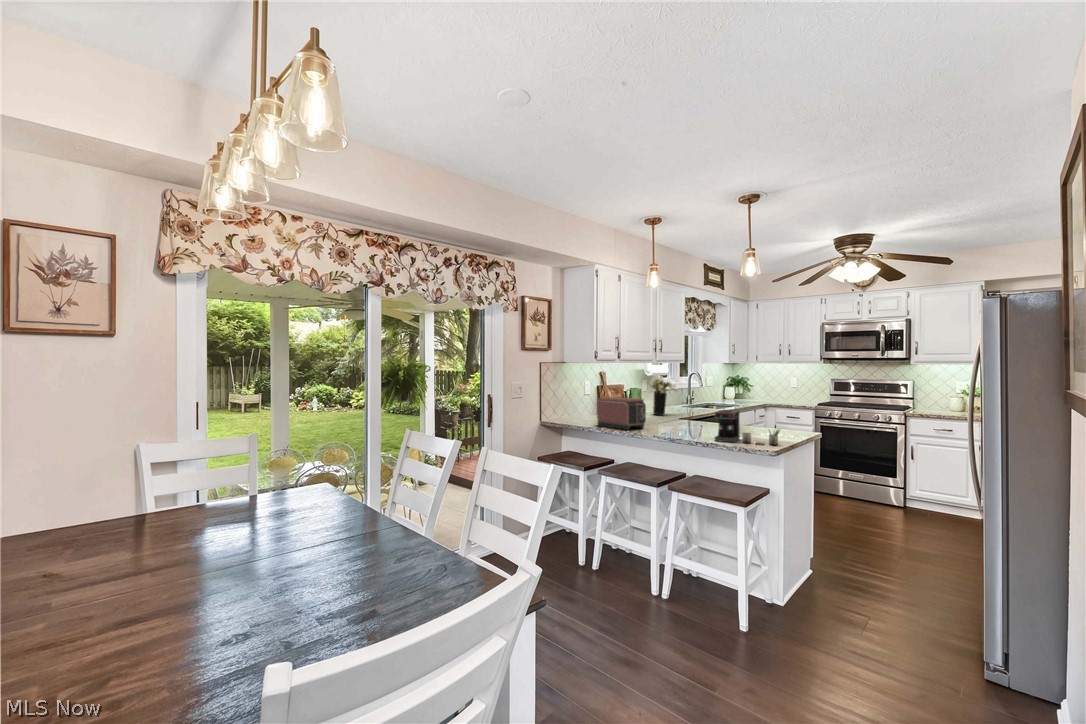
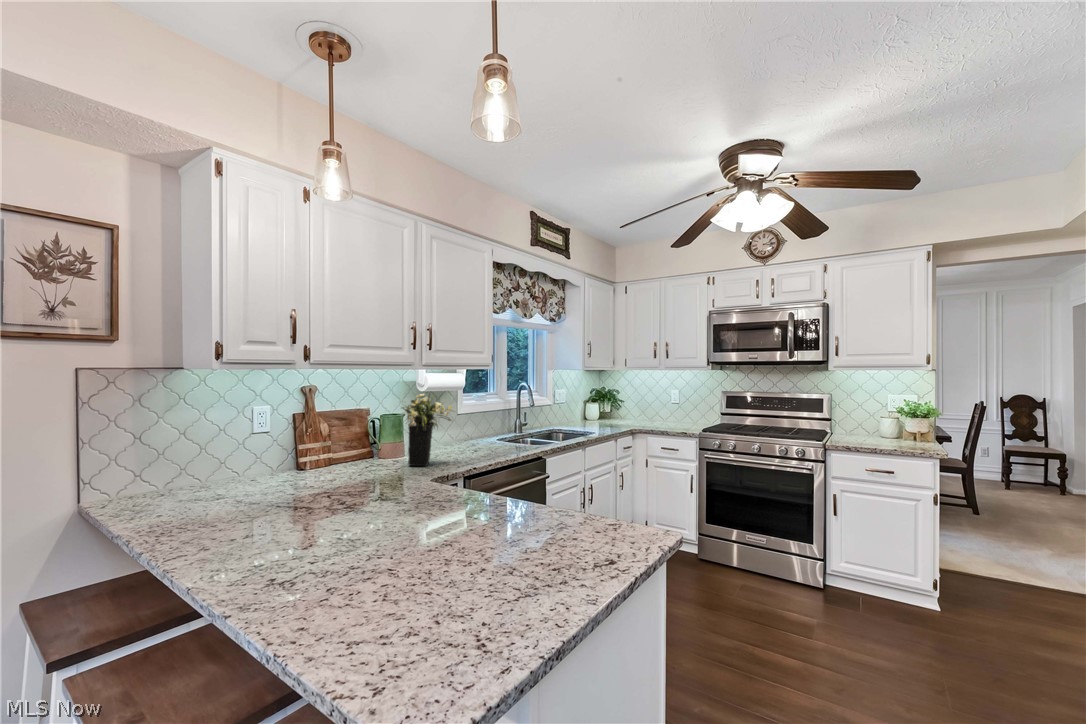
toaster: present [597,397,646,430] -> none [180,446,280,541]
coffee maker: present [715,410,780,445] -> none [334,499,511,648]

